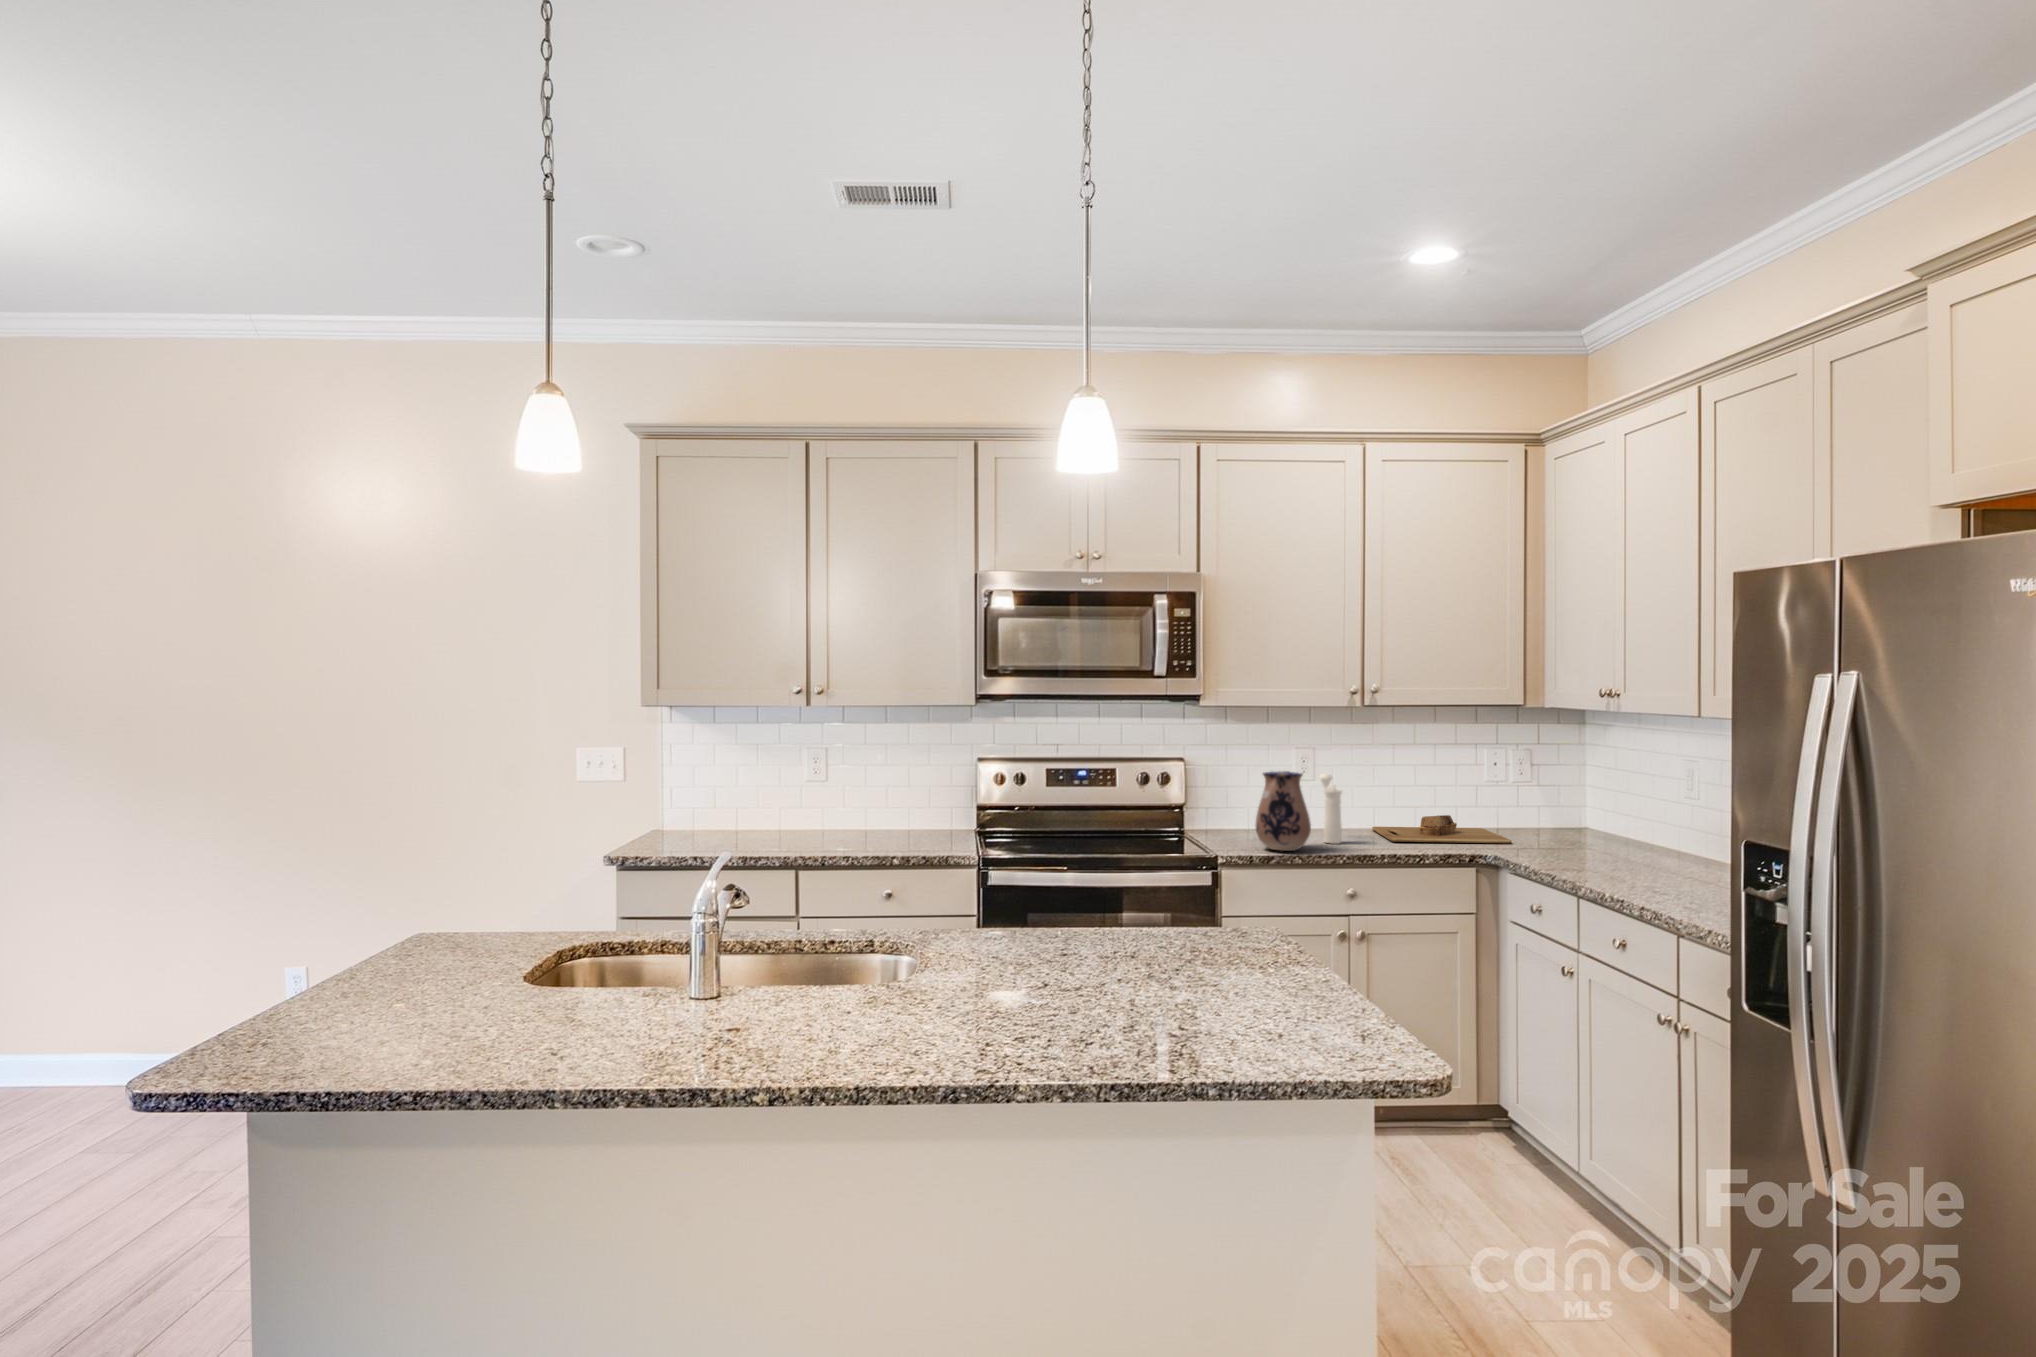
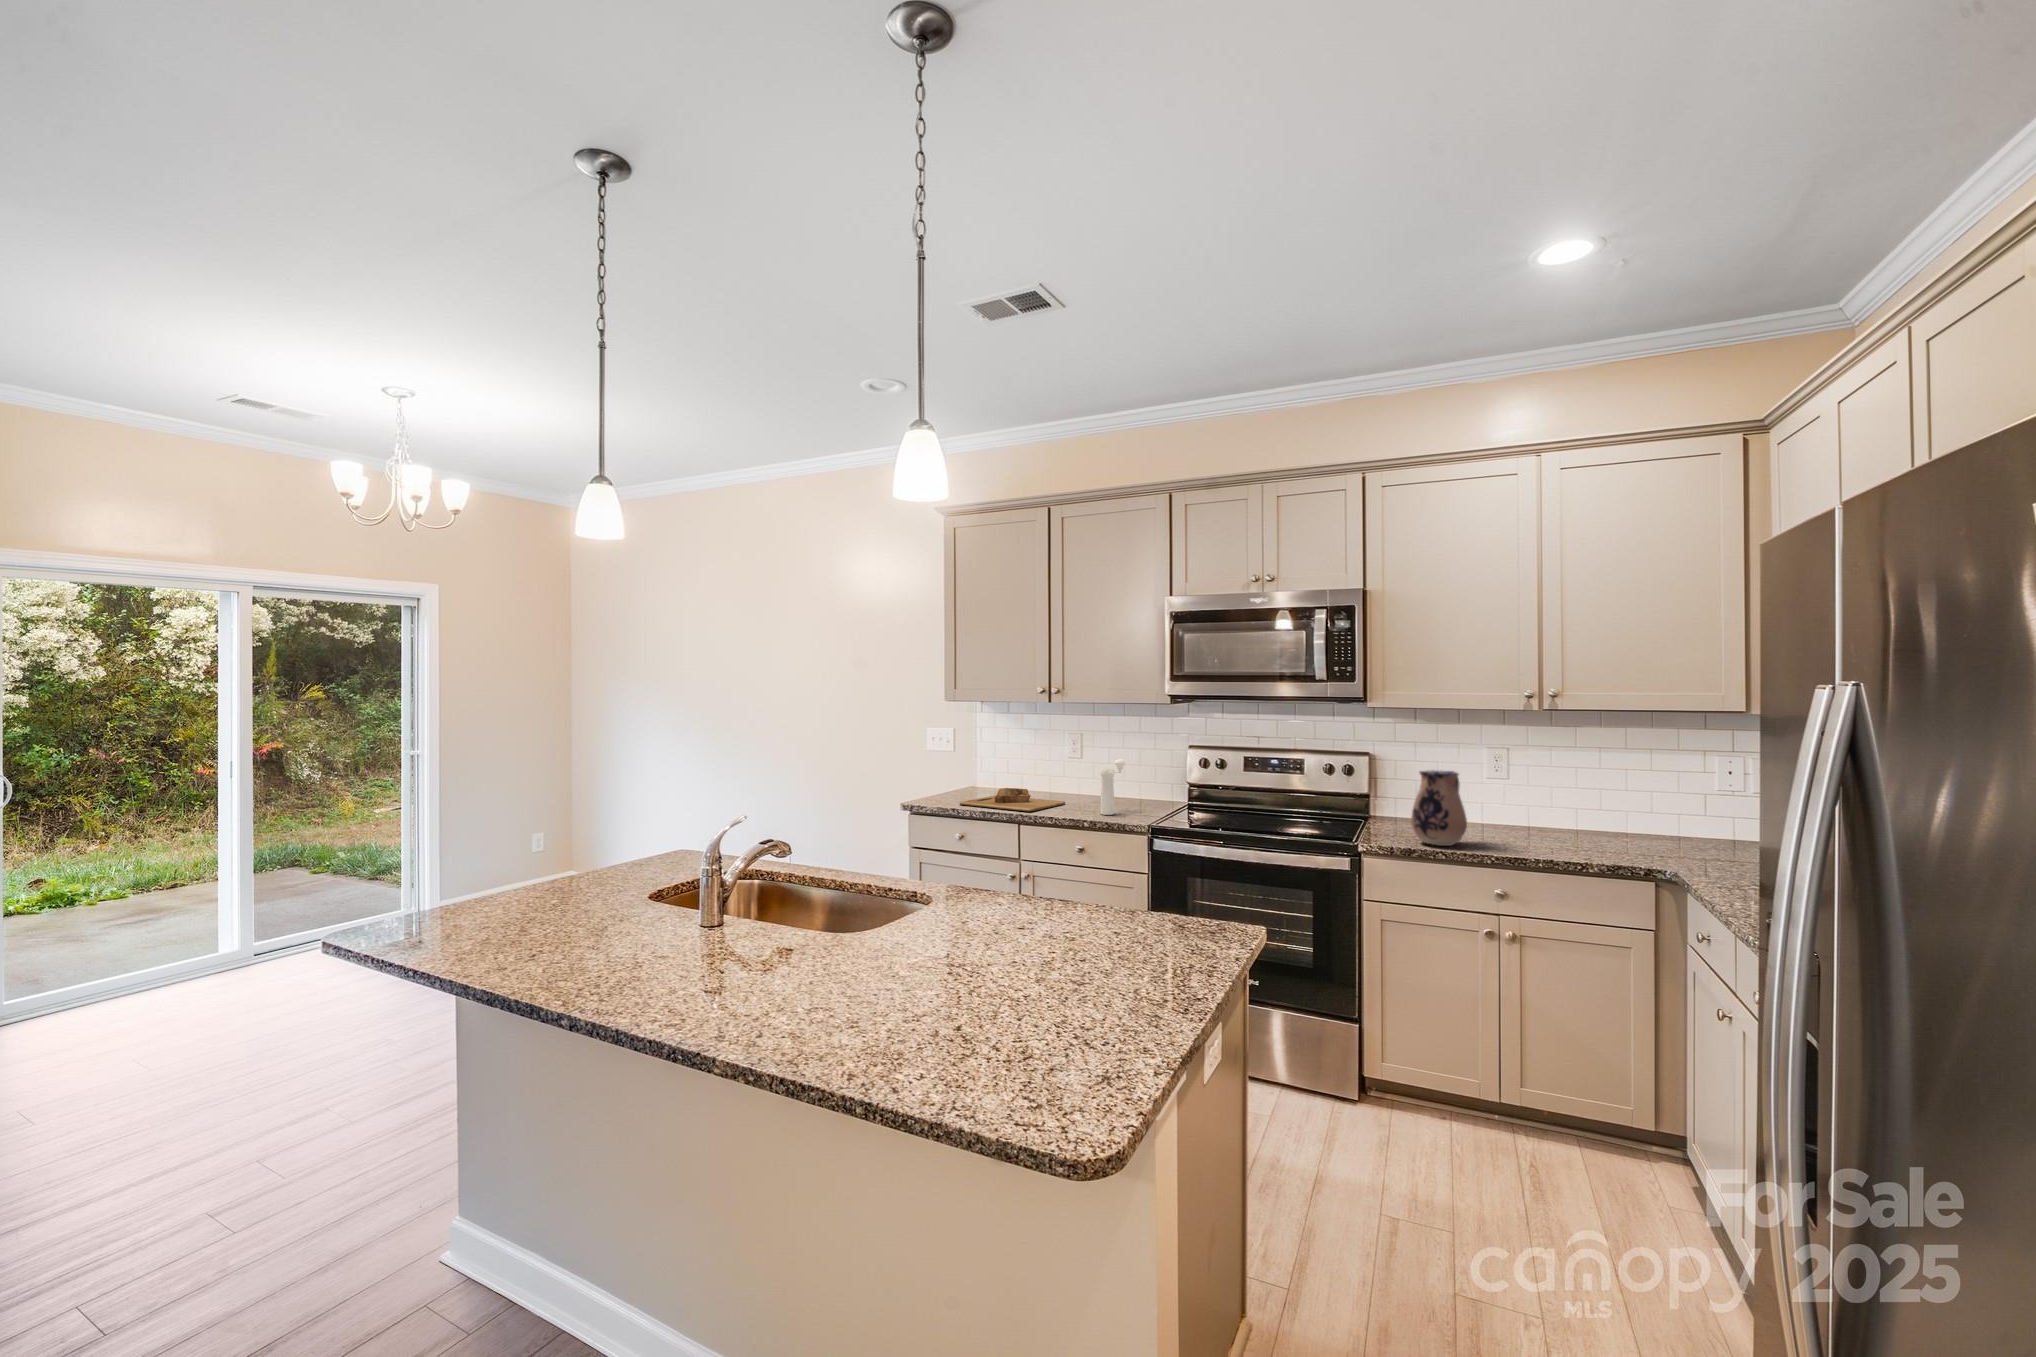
pepper mill: present [1320,774,1342,844] -> present [1101,759,1125,815]
cutting board: present [1372,815,1511,844] -> present [960,788,1065,811]

